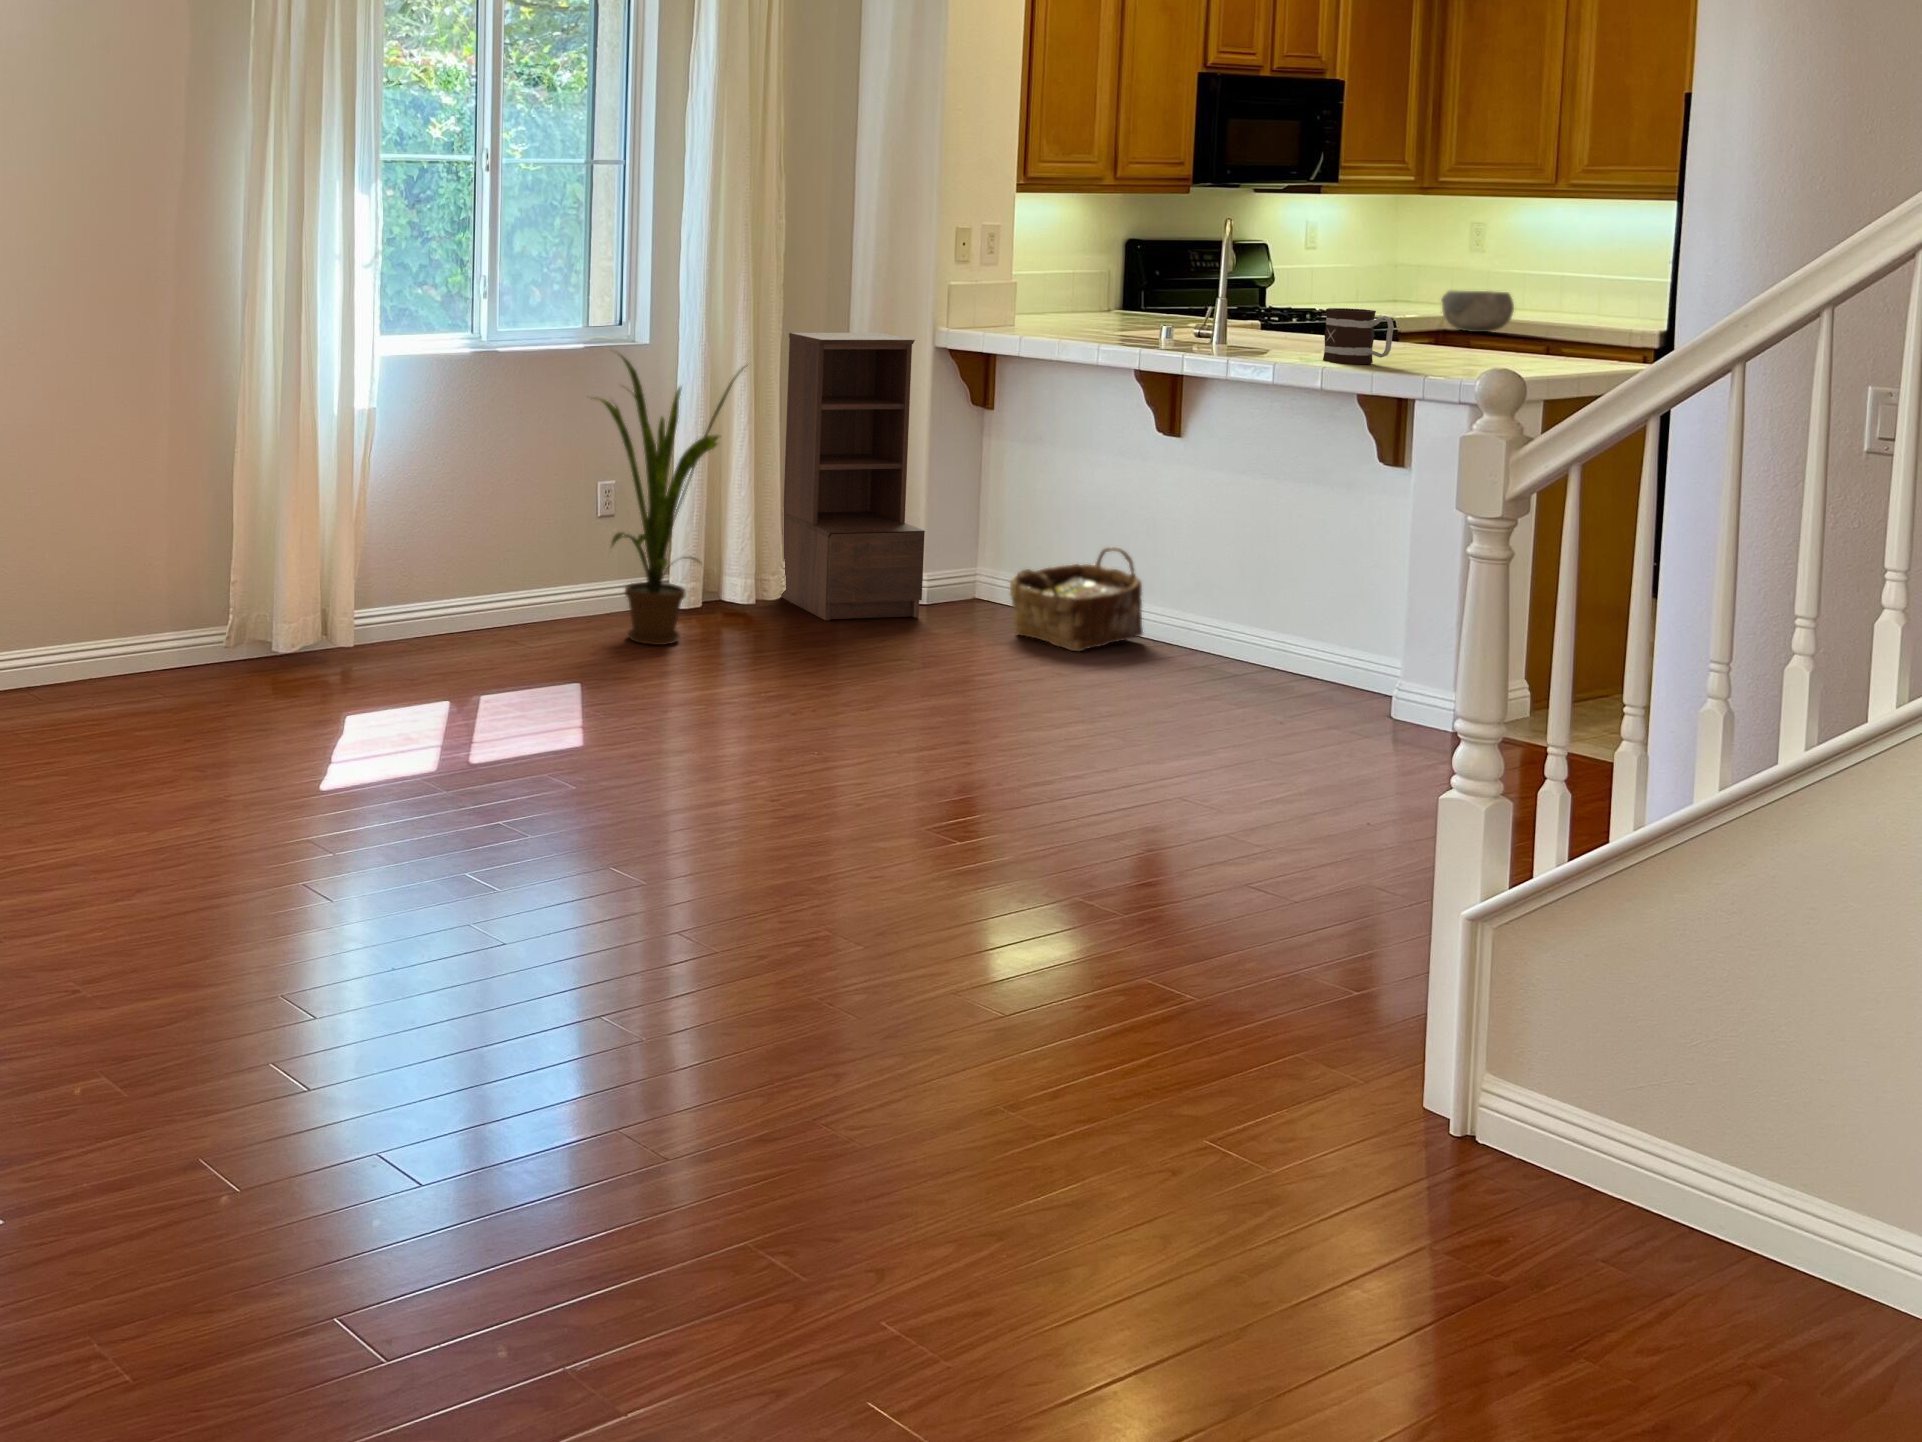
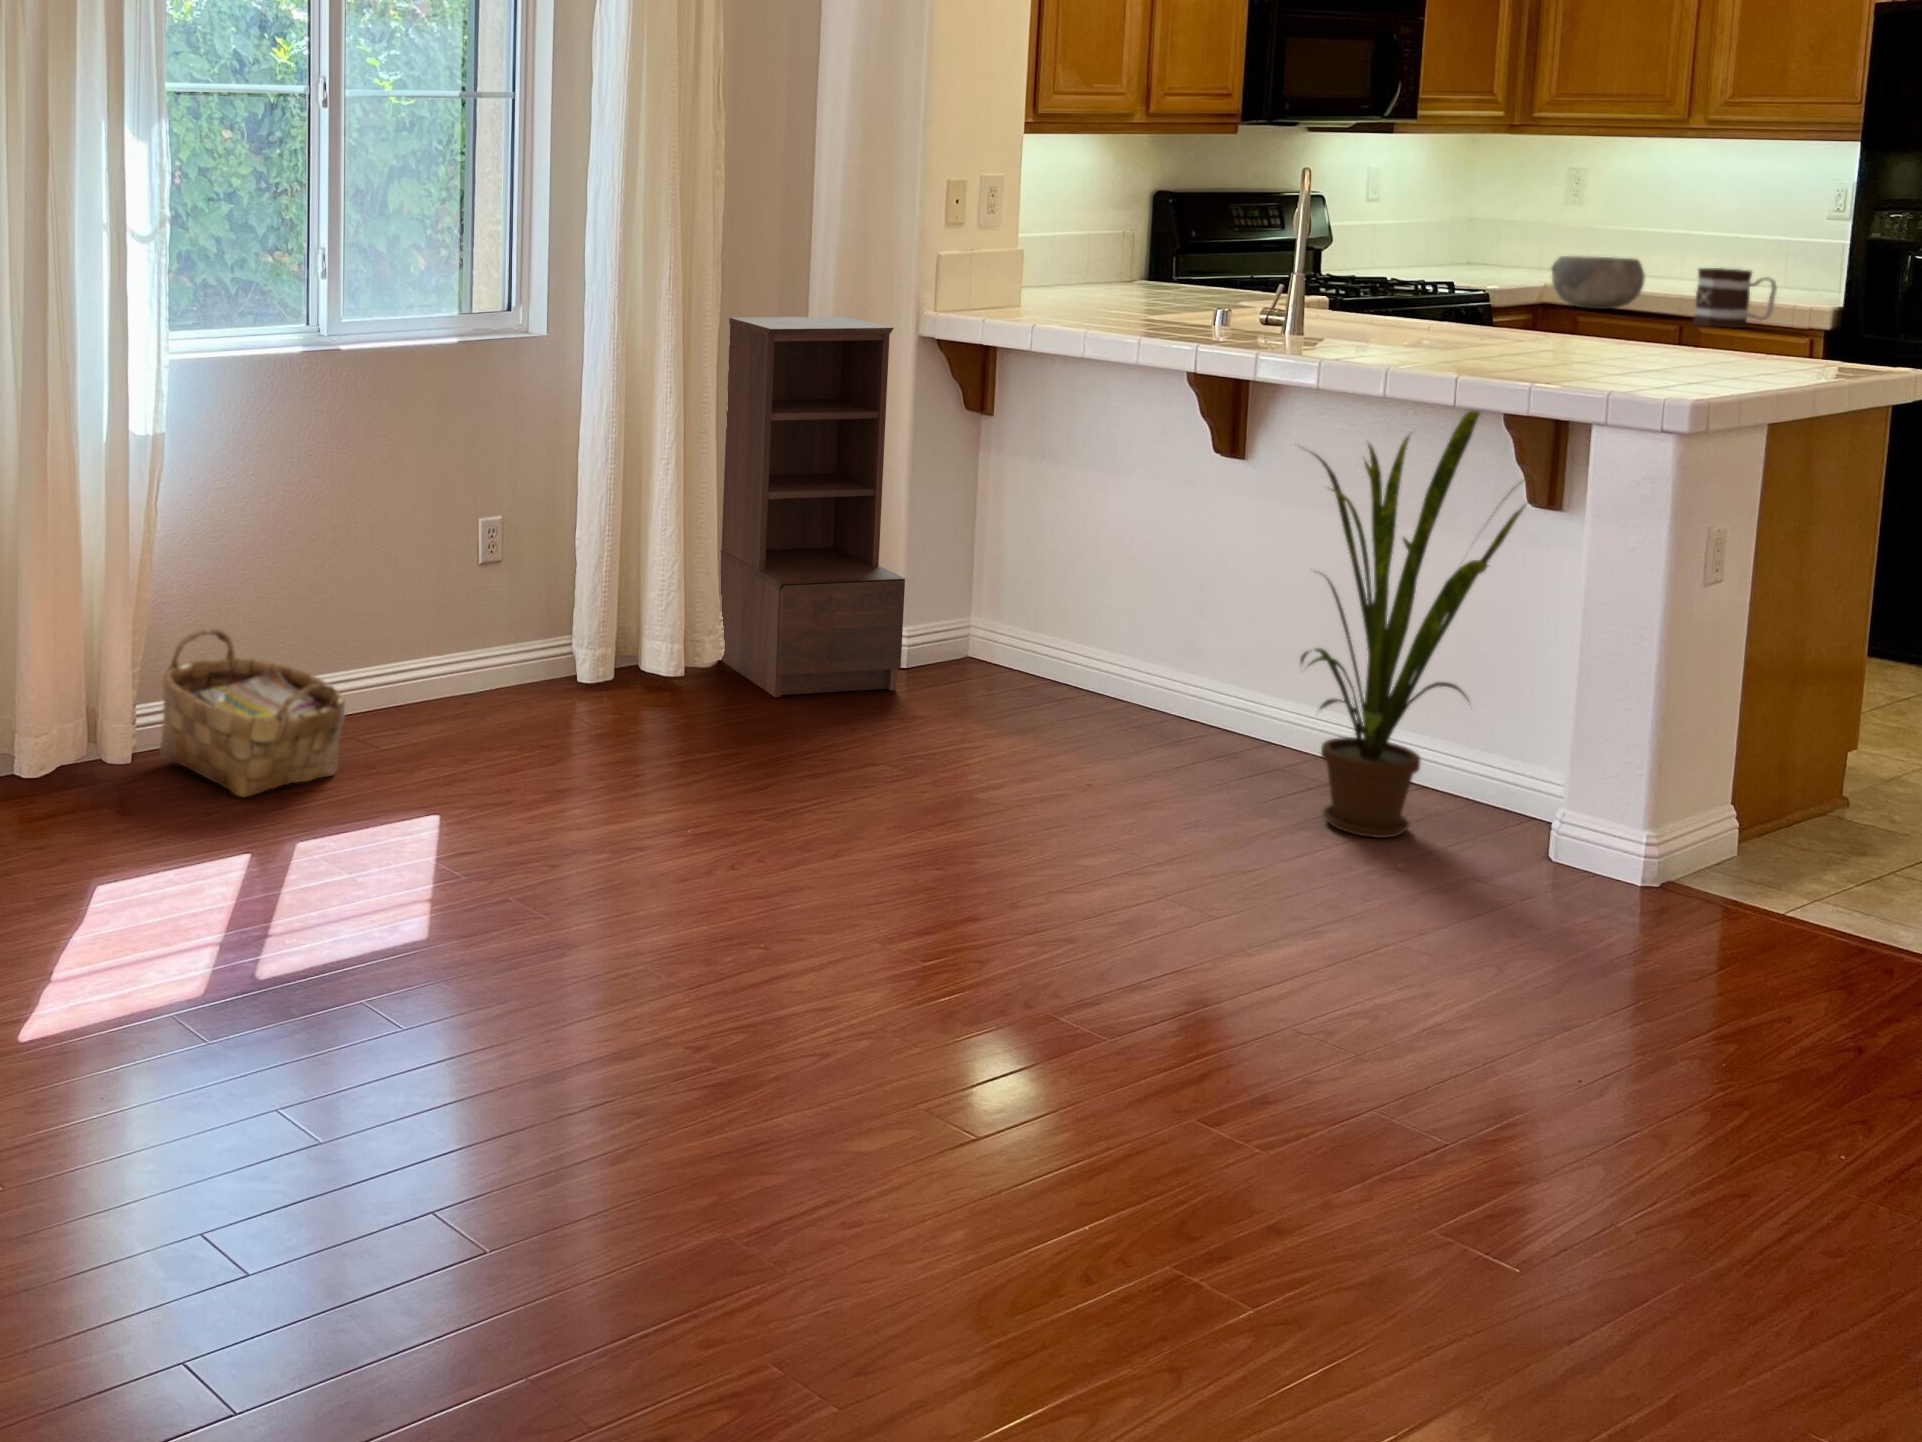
mug: present [1323,308,1394,364] -> present [1693,268,1777,328]
house plant: present [598,355,748,645] -> present [1300,411,1533,838]
woven basket: present [1010,547,1143,652] -> present [160,628,345,797]

